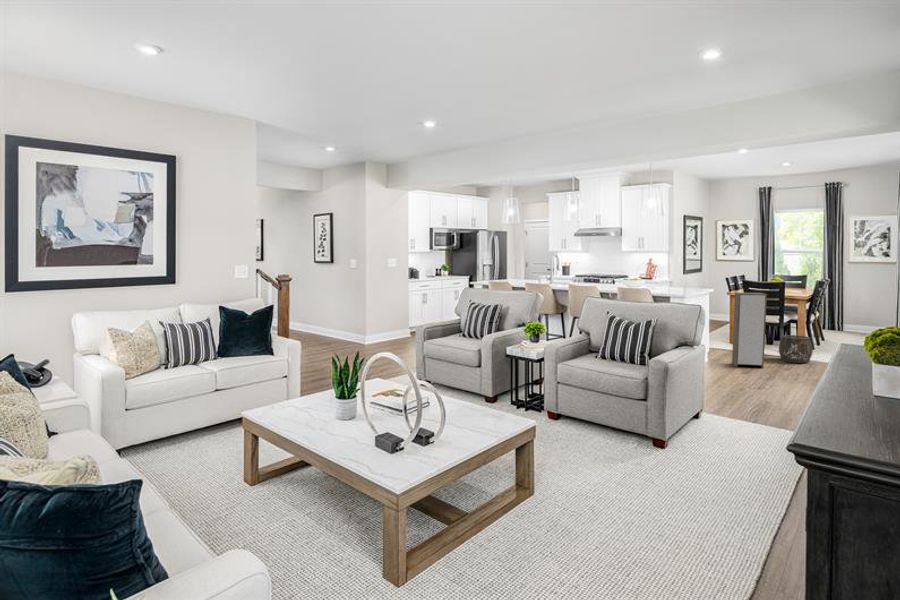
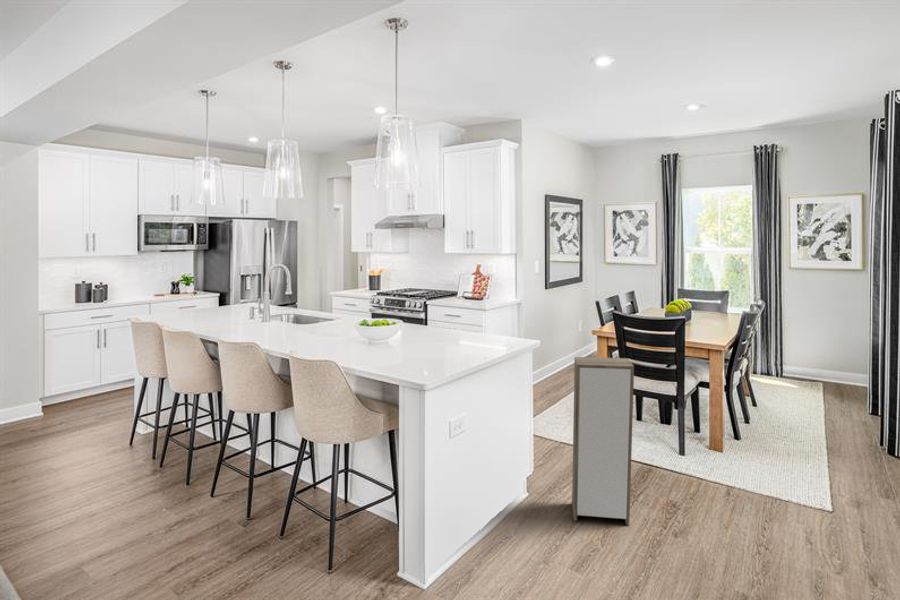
woven basket: present [779,335,813,363] -> none [668,430,732,496]

